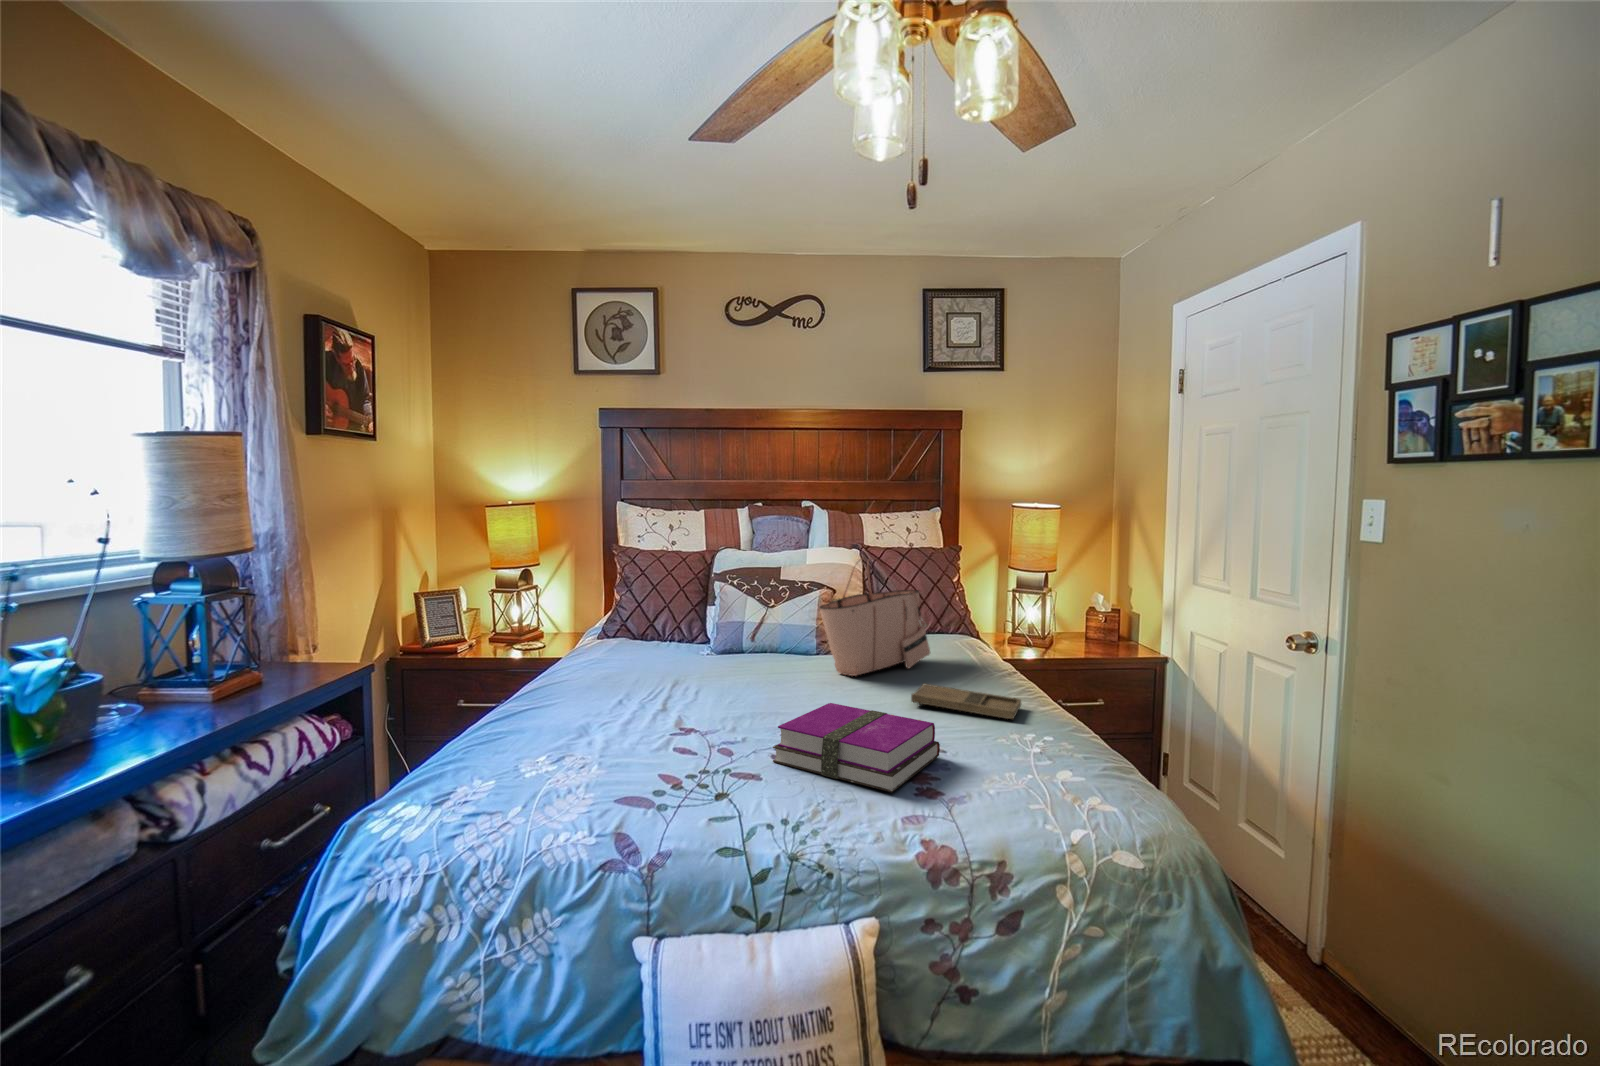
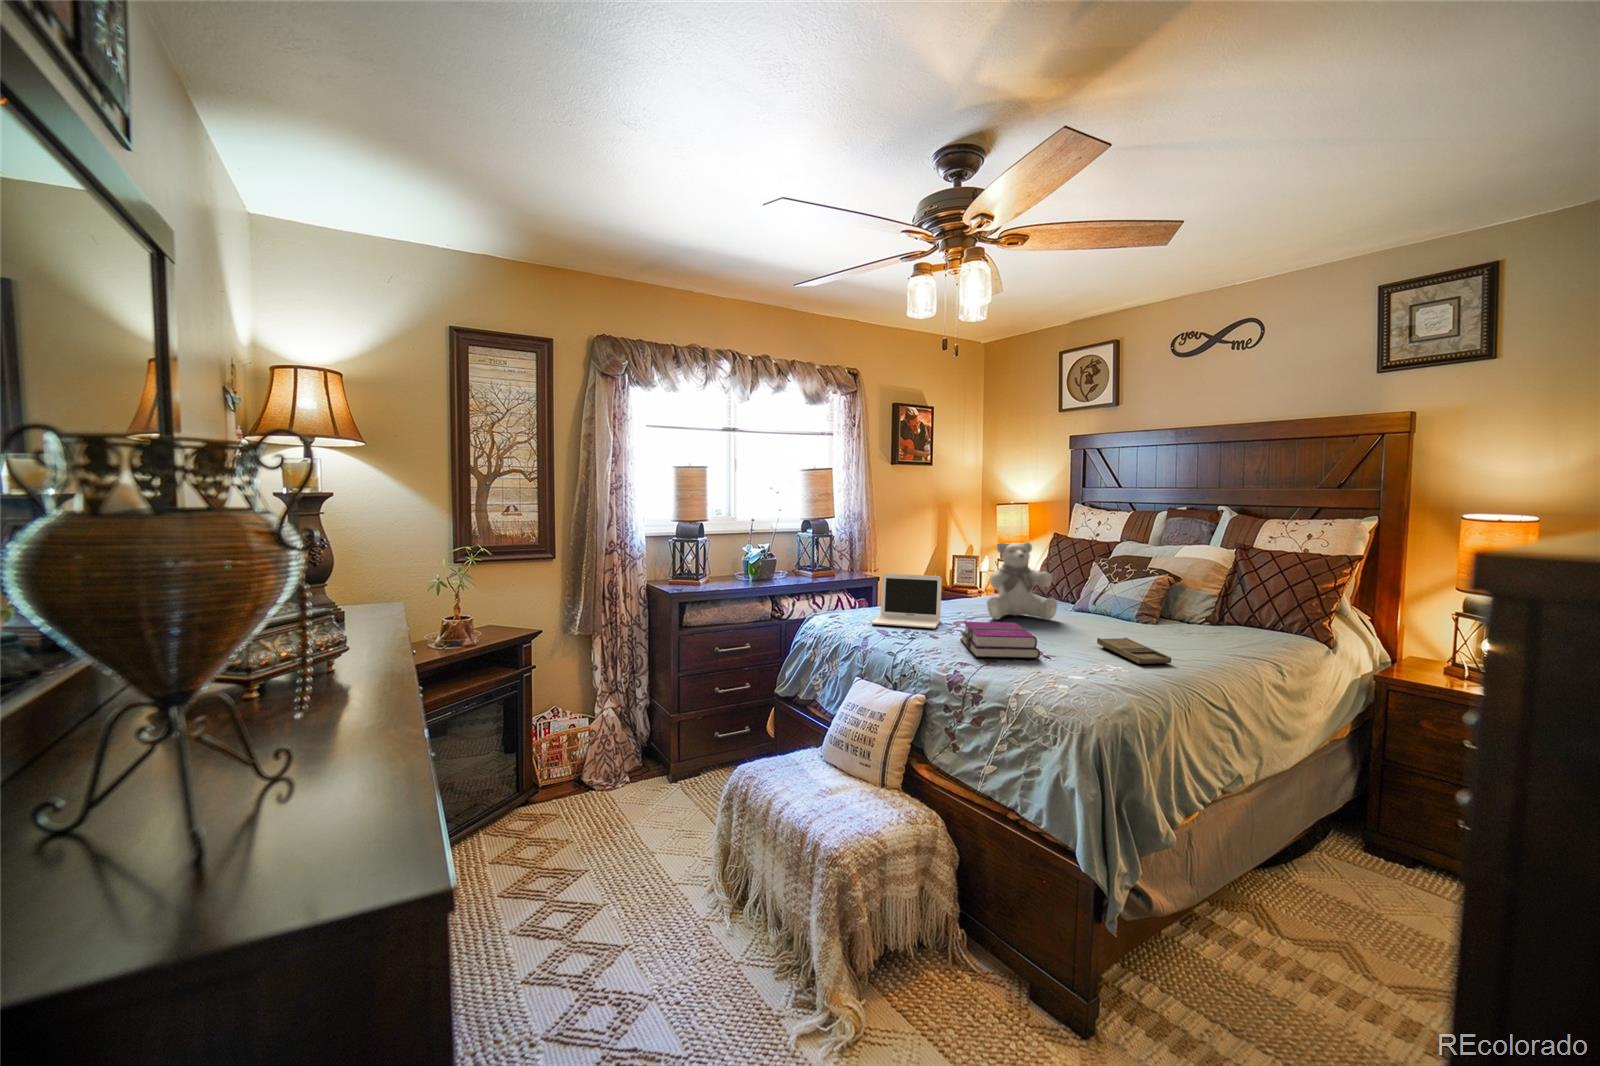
tote bag: present [819,558,930,676] -> none [1091,548,1198,637]
teddy bear: none [677,564,768,699] -> present [987,542,1058,620]
laptop: none [520,645,685,785] -> present [872,574,942,628]

